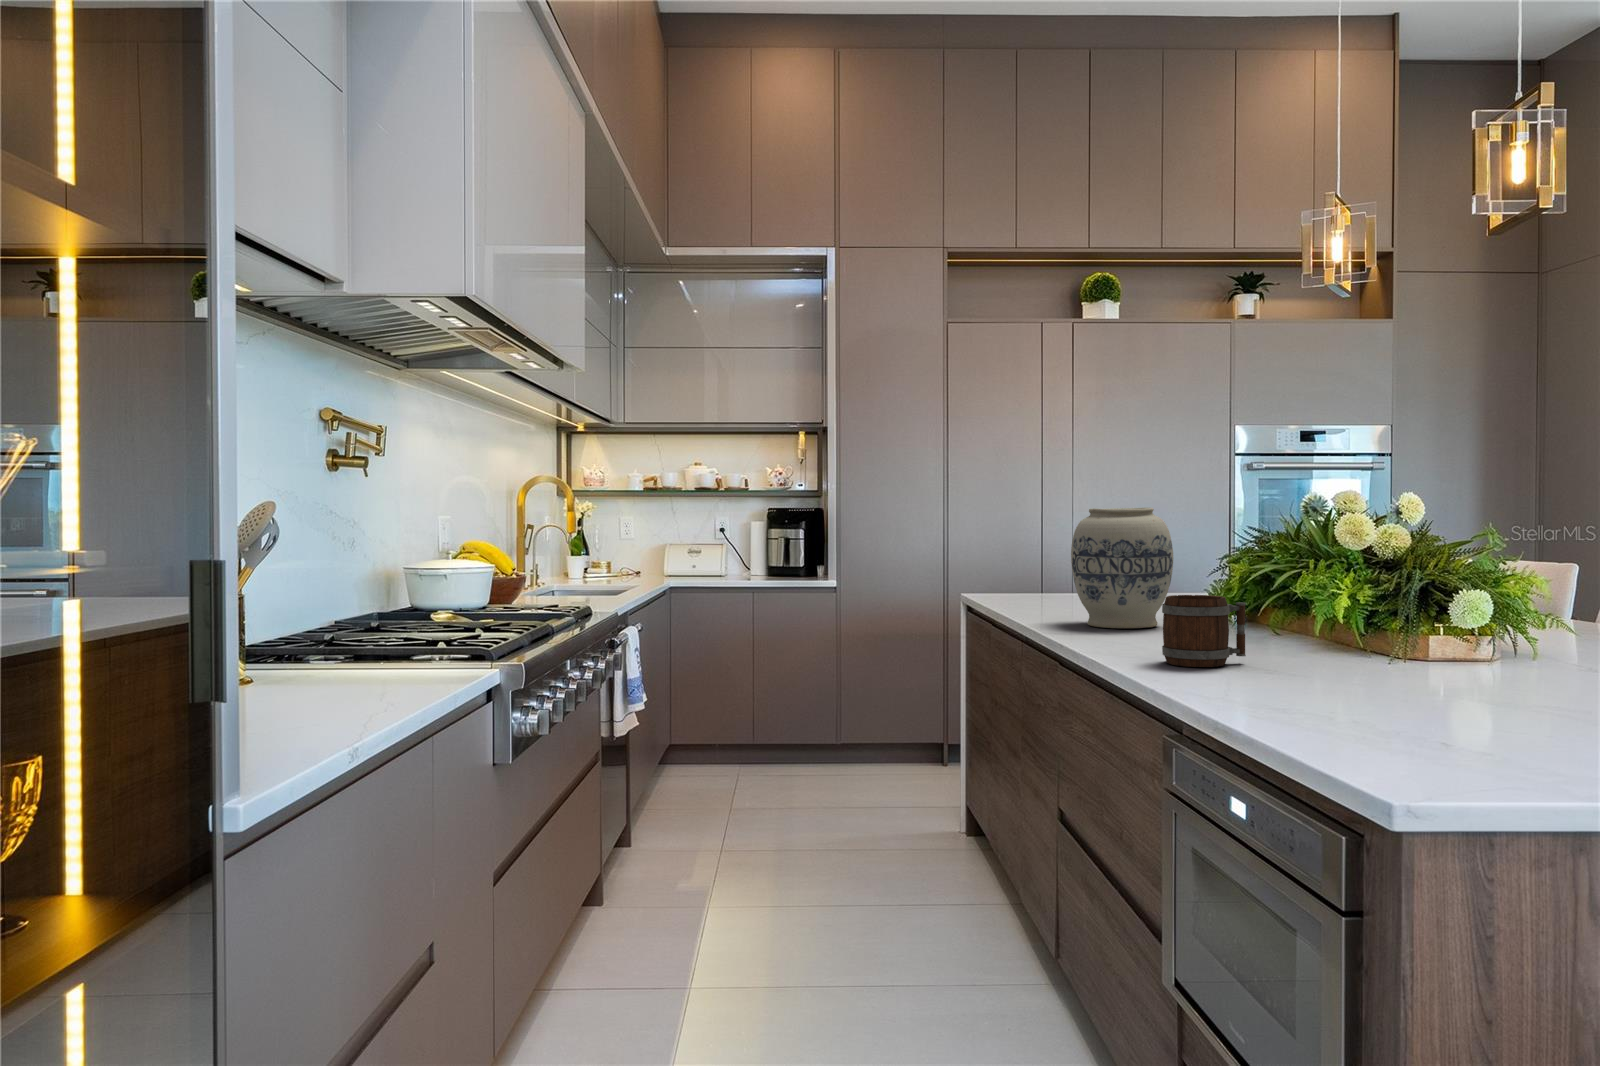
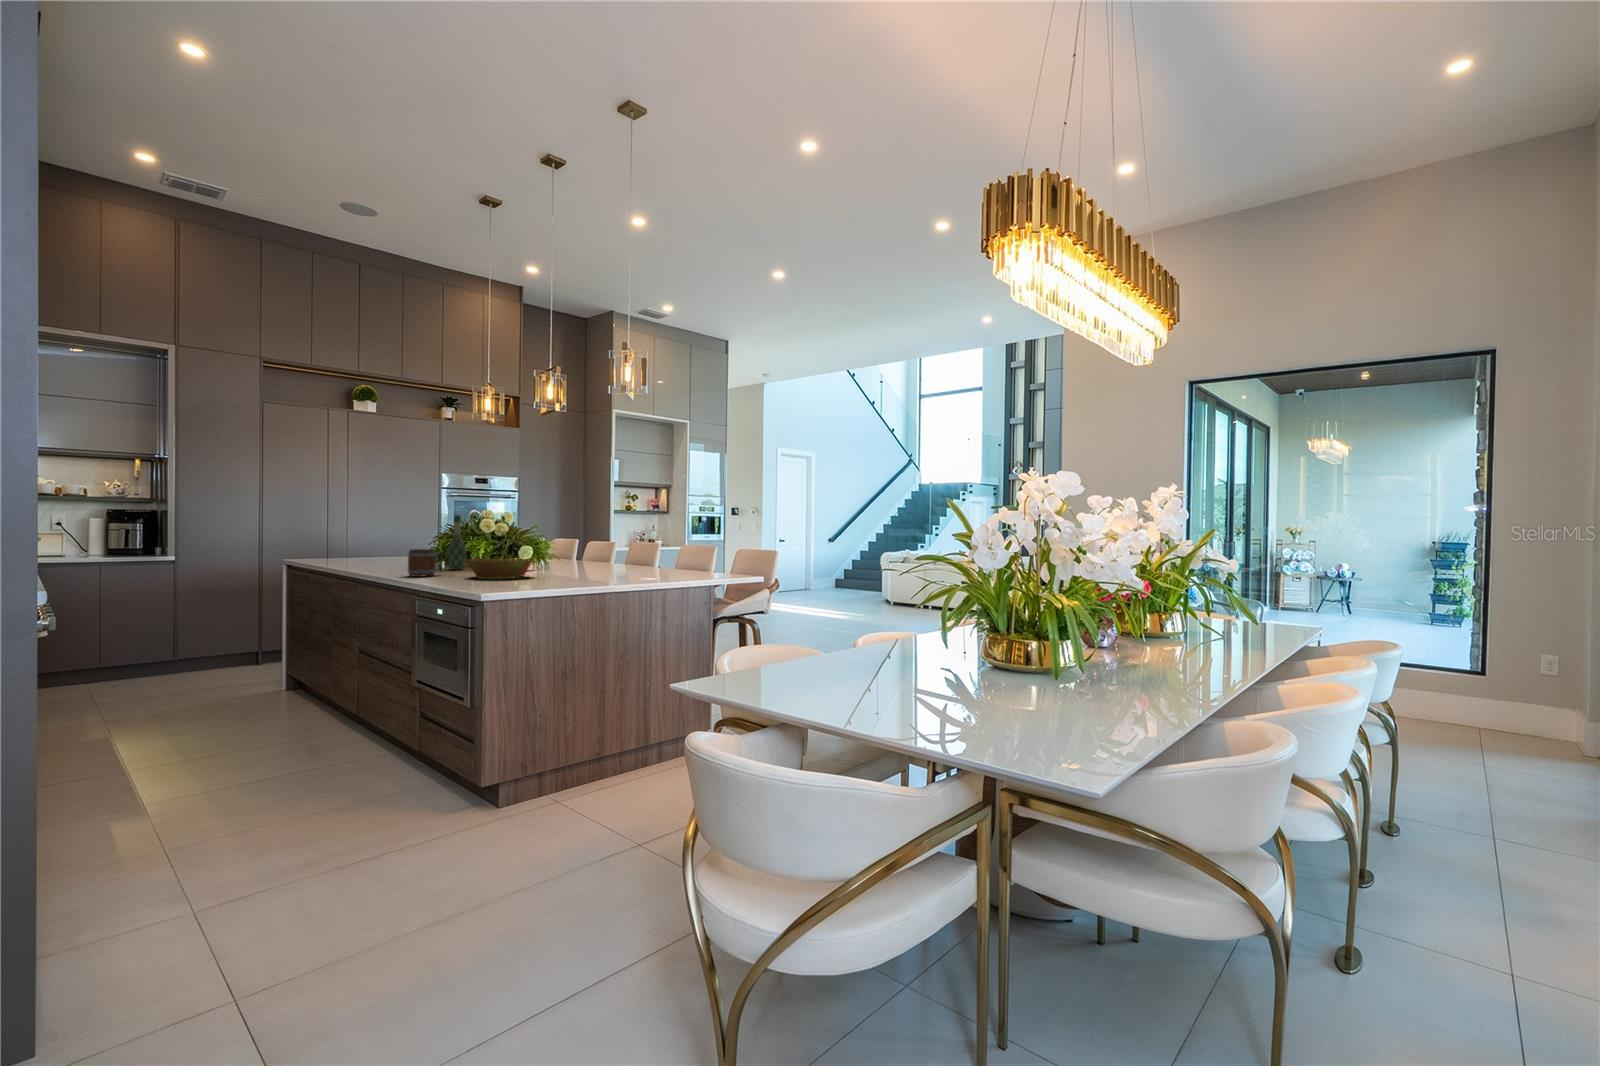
vase: present [1071,507,1173,628] -> none [359,514,411,568]
wine bottle: none [1255,508,1302,641] -> present [447,515,466,570]
bowl: none [1317,629,1521,698] -> present [469,559,532,579]

